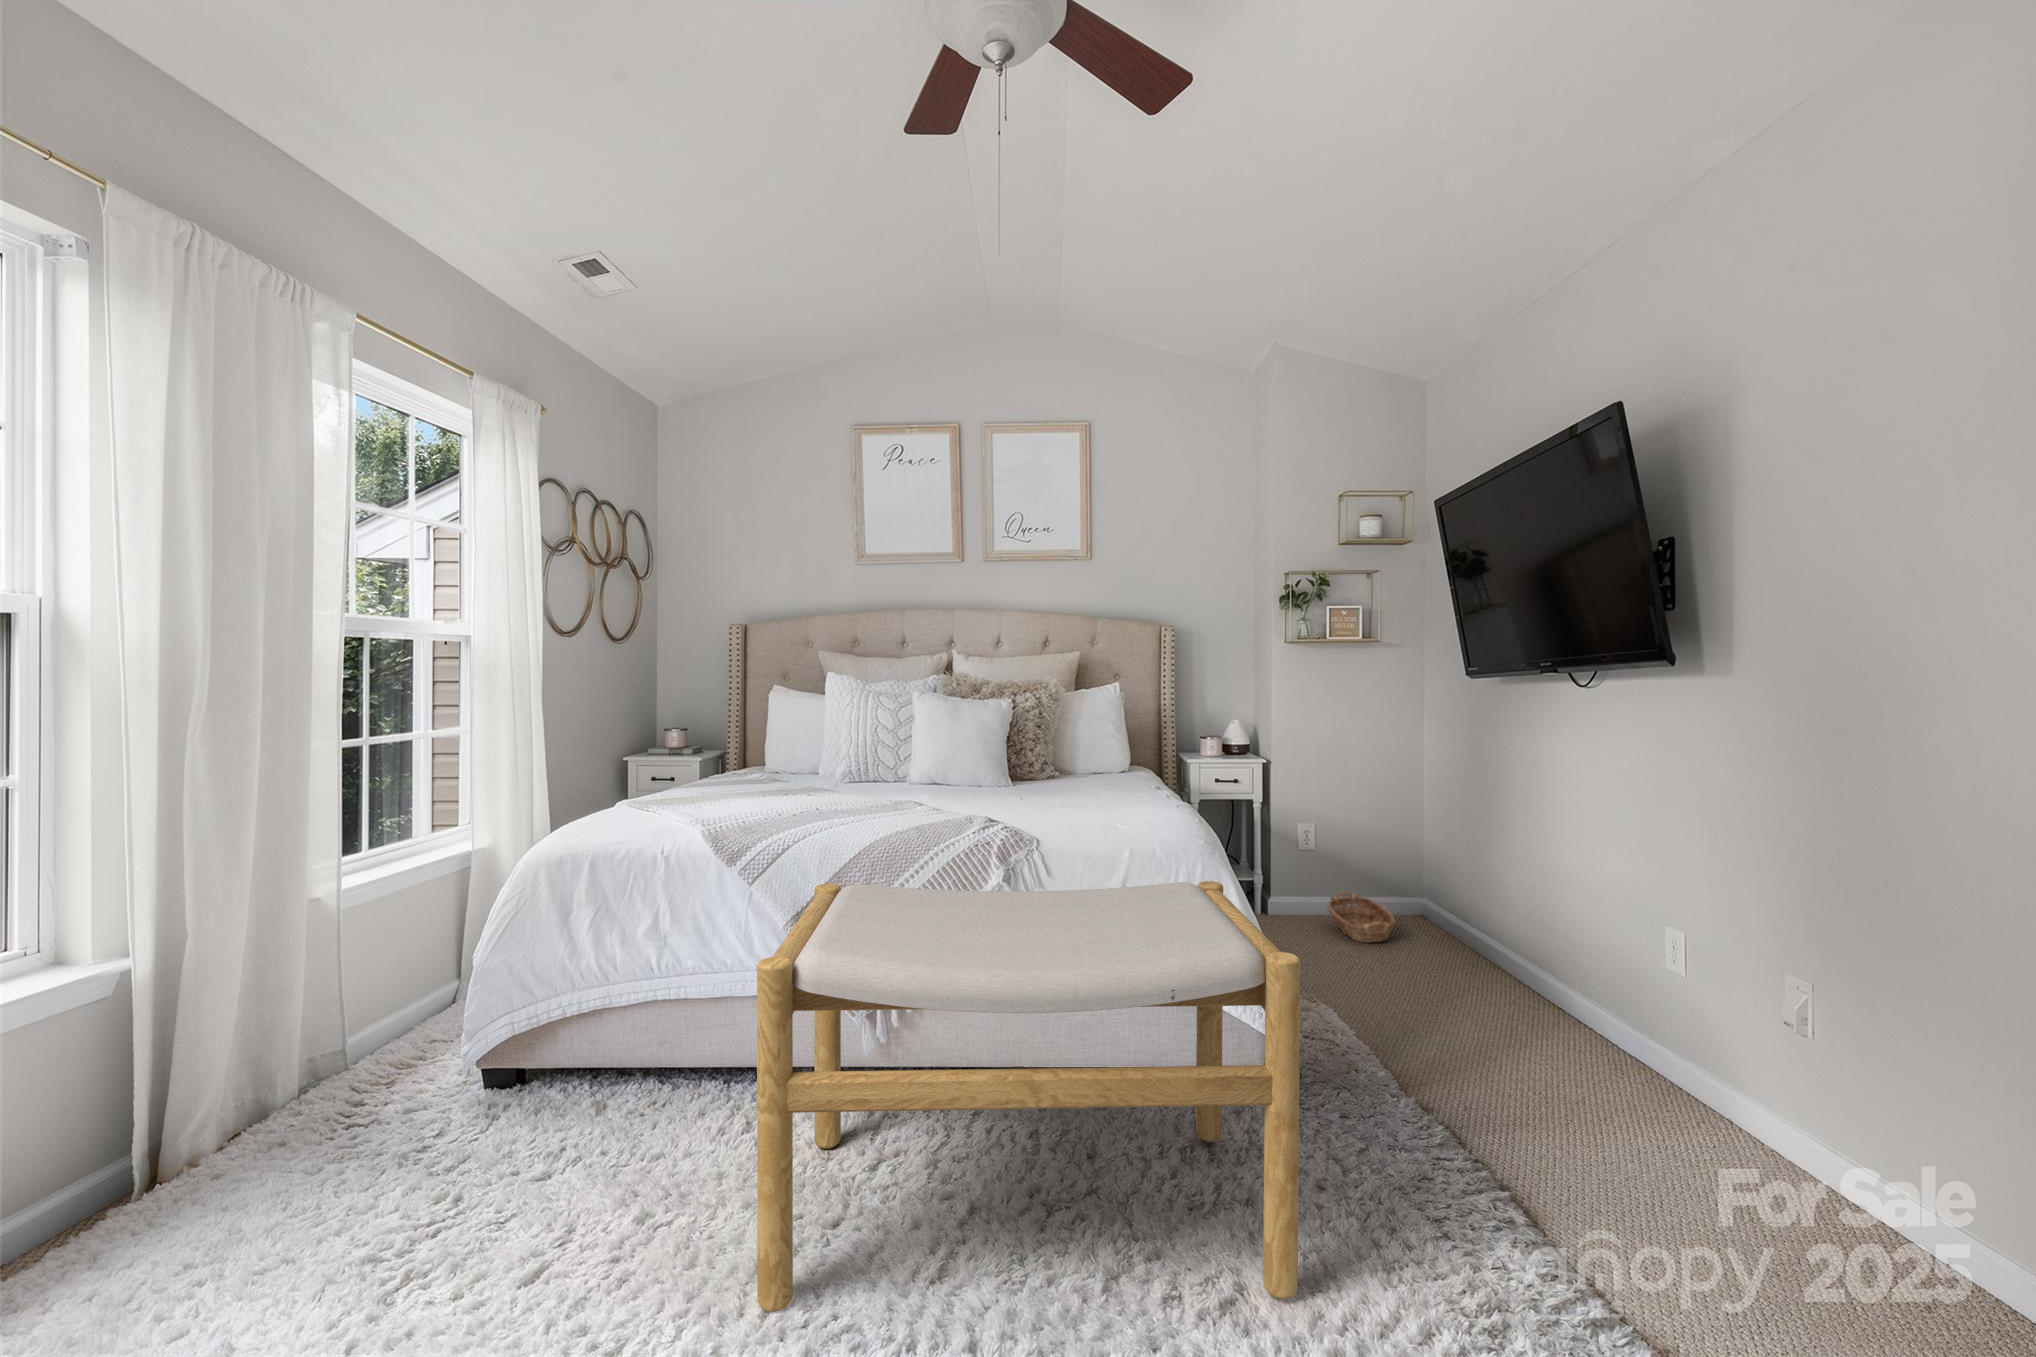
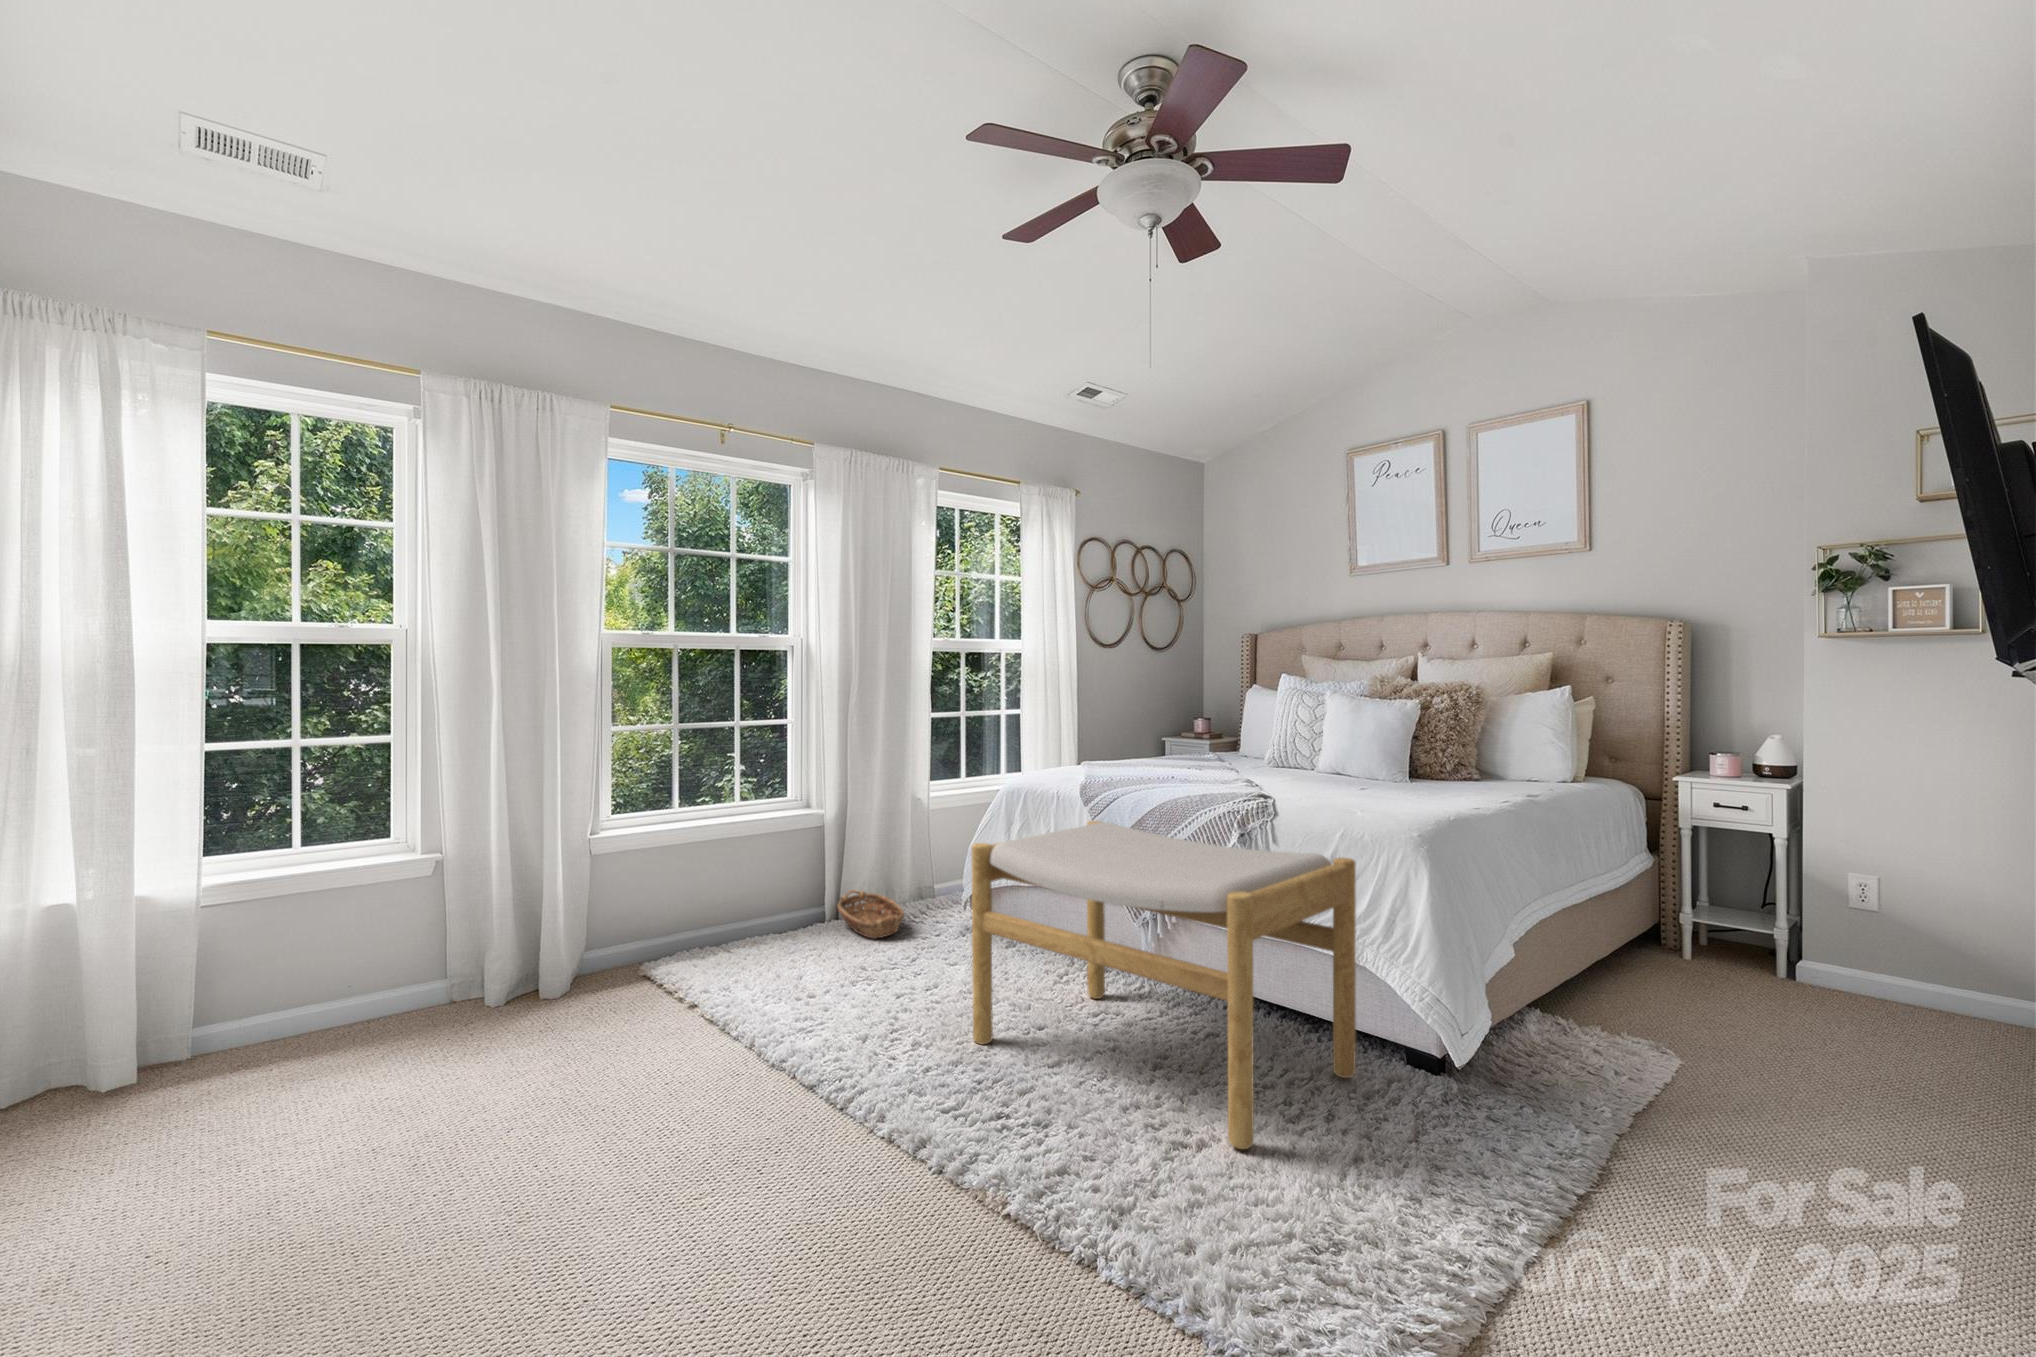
basket: present [1327,892,1395,943] -> present [837,890,904,939]

